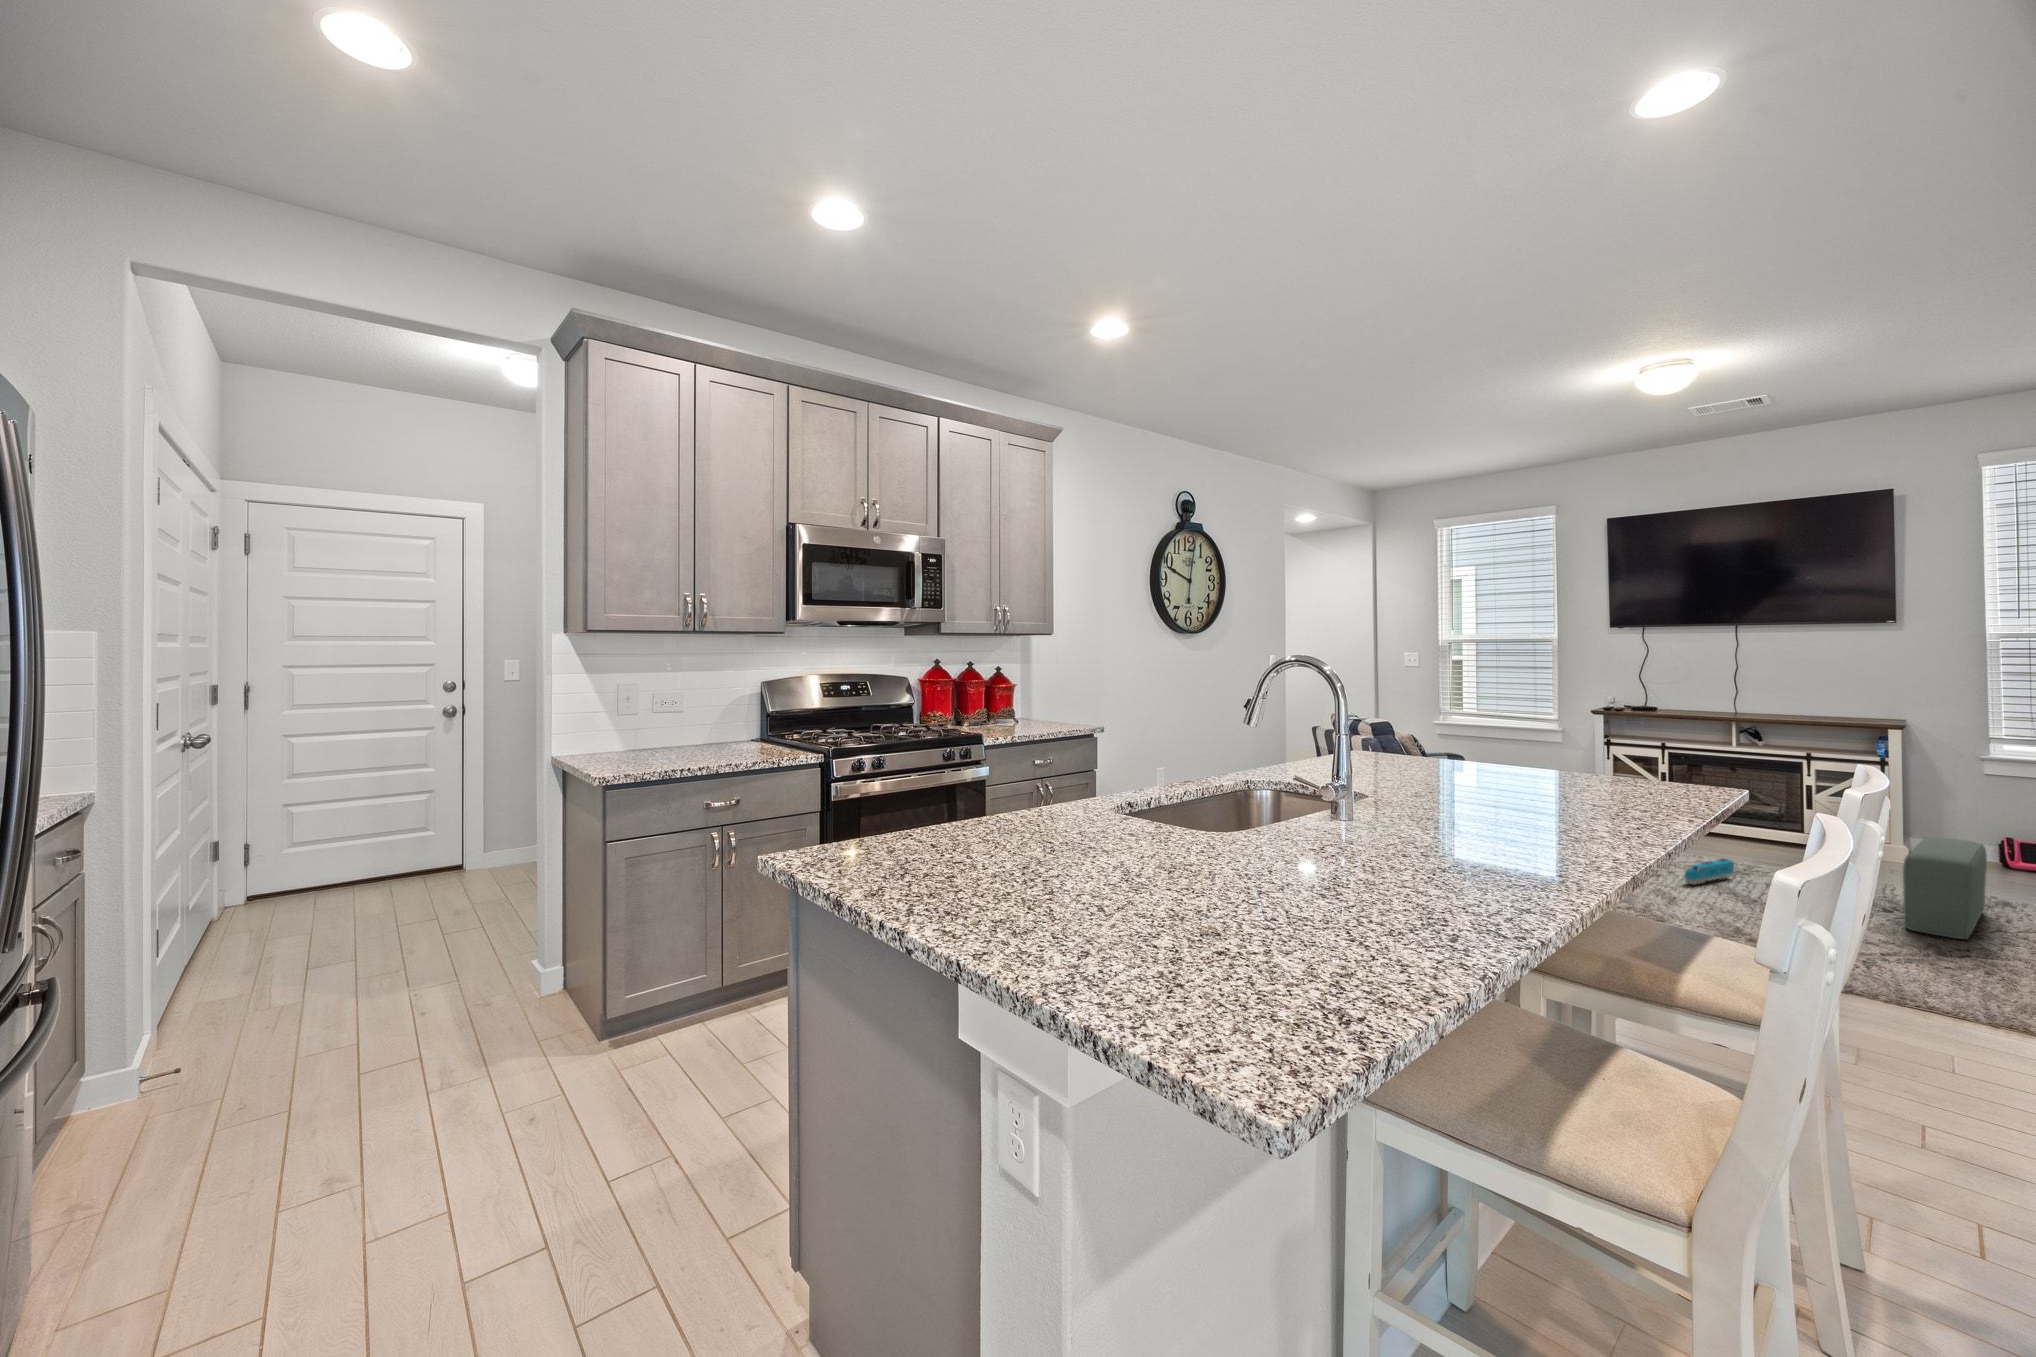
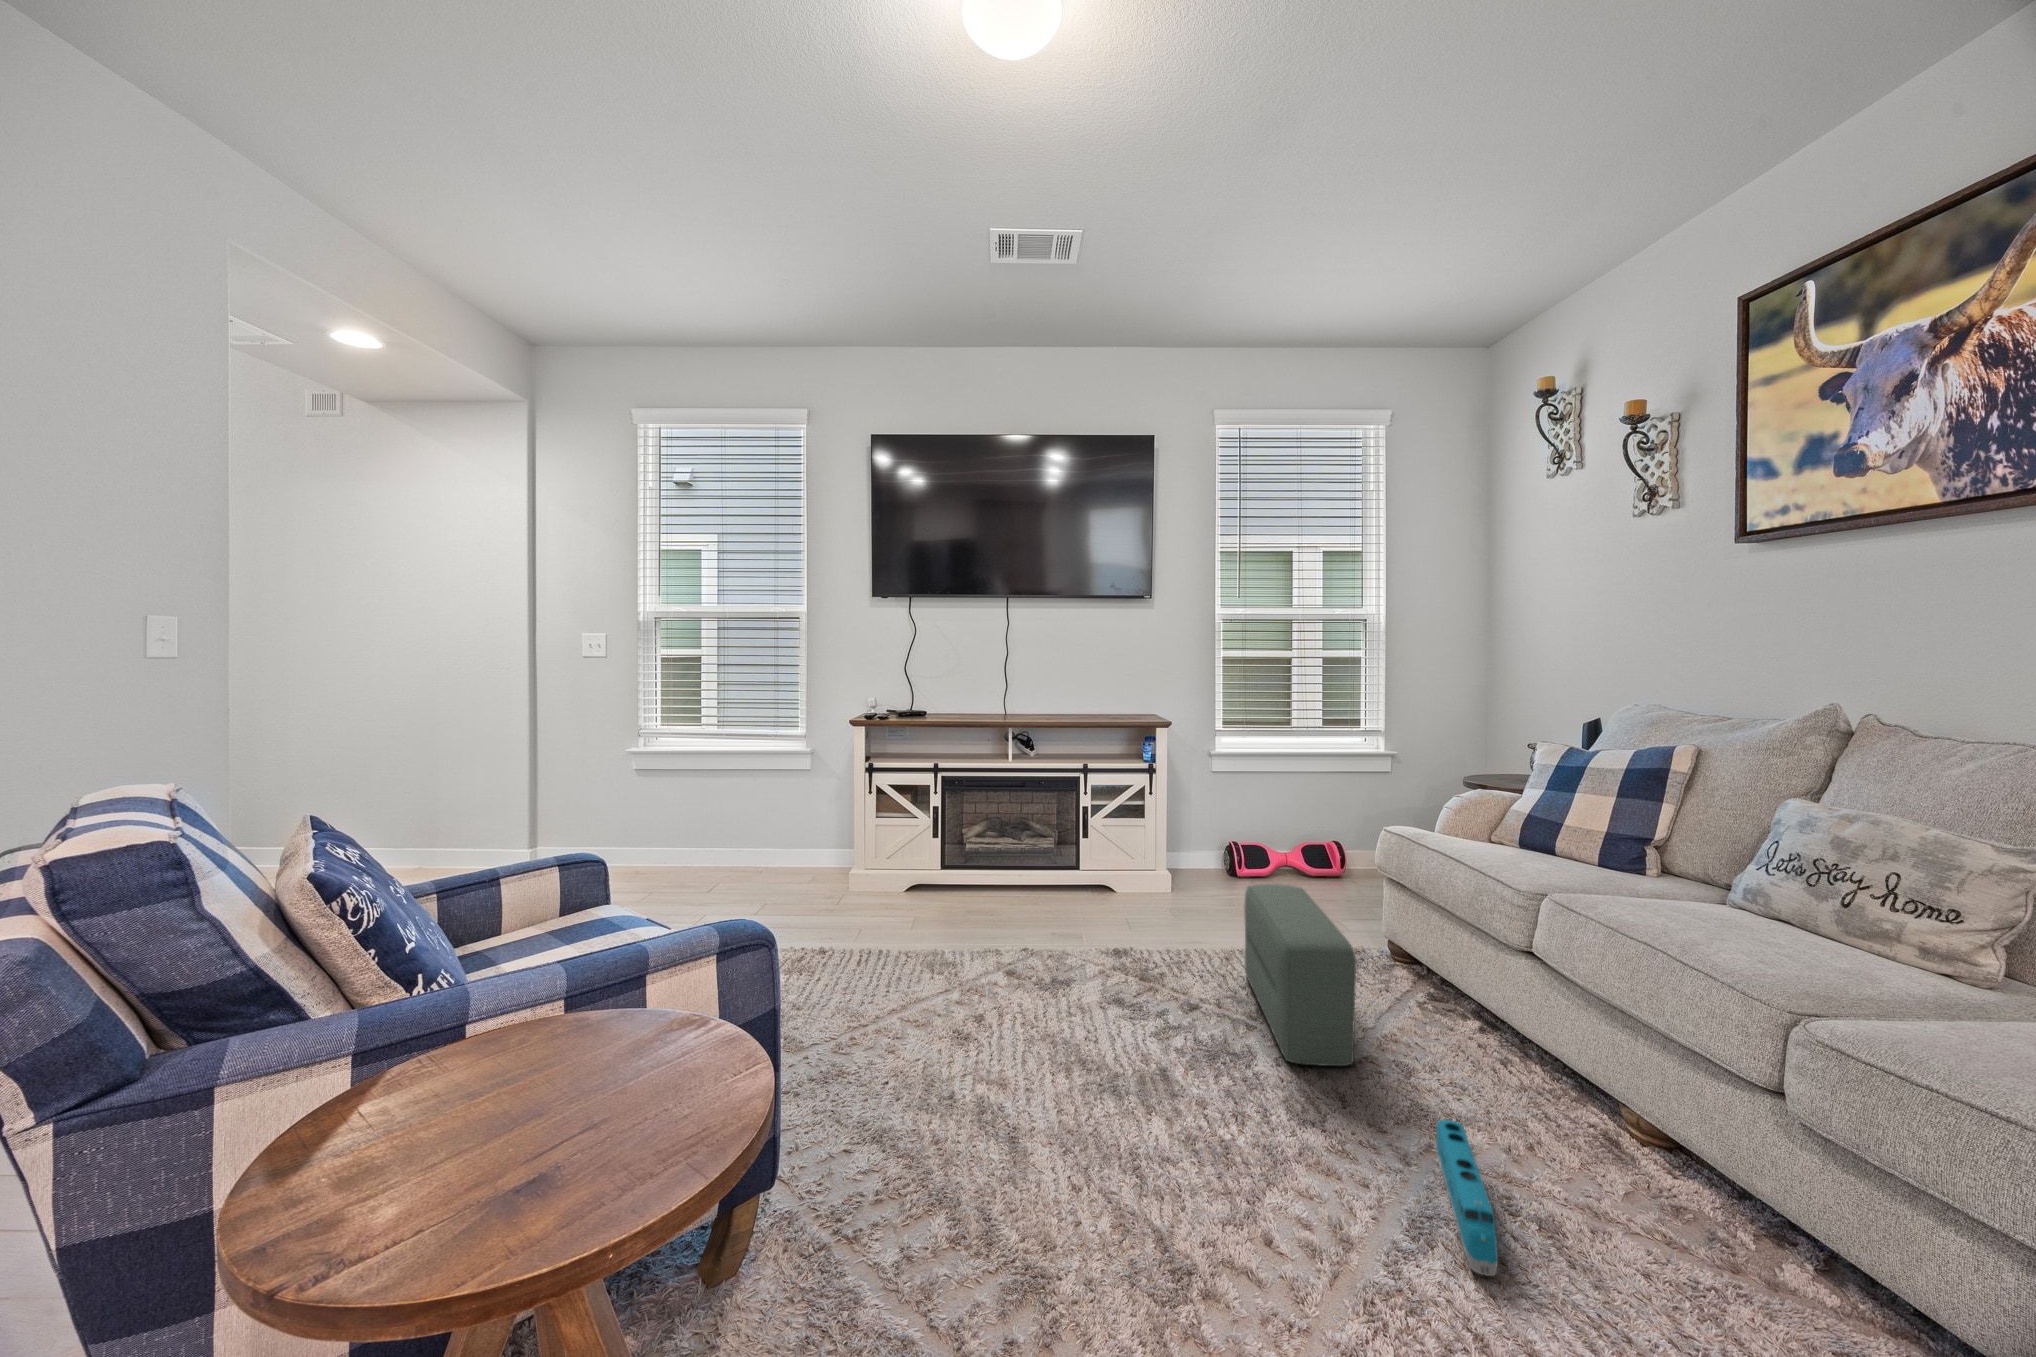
toy train: present [1685,859,1734,885] -> present [1436,1120,1498,1276]

